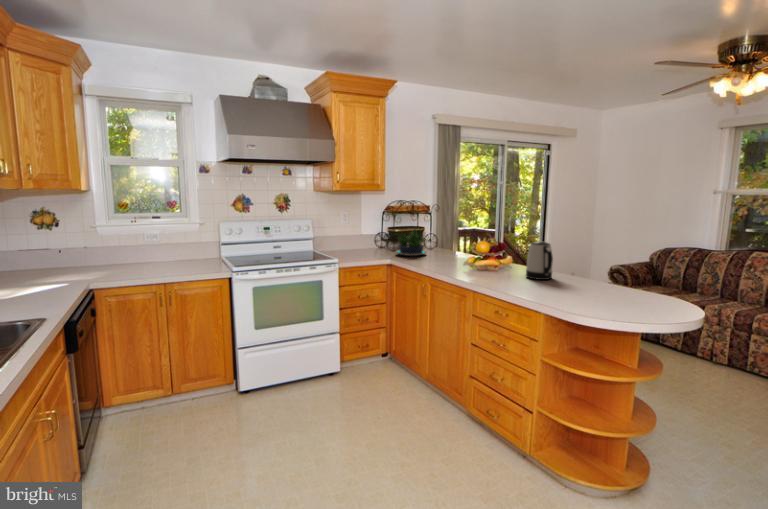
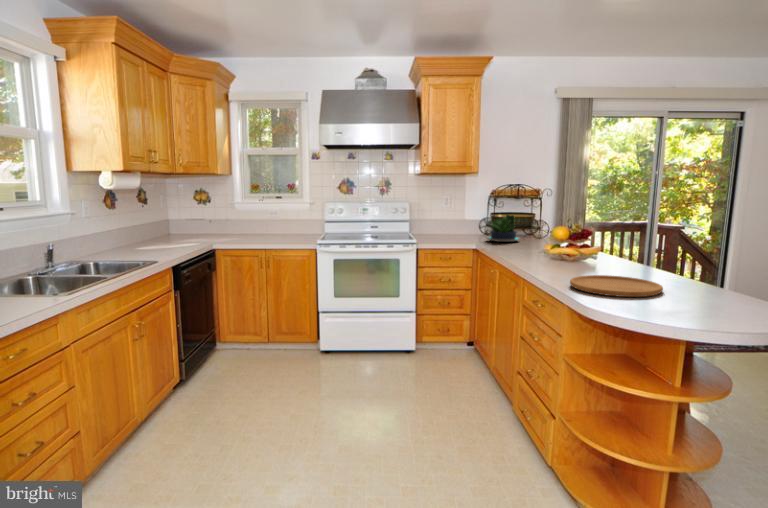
kettle: present [526,241,553,280] -> none [578,224,608,267]
cutting board: none [572,291,658,314] -> present [570,275,663,297]

